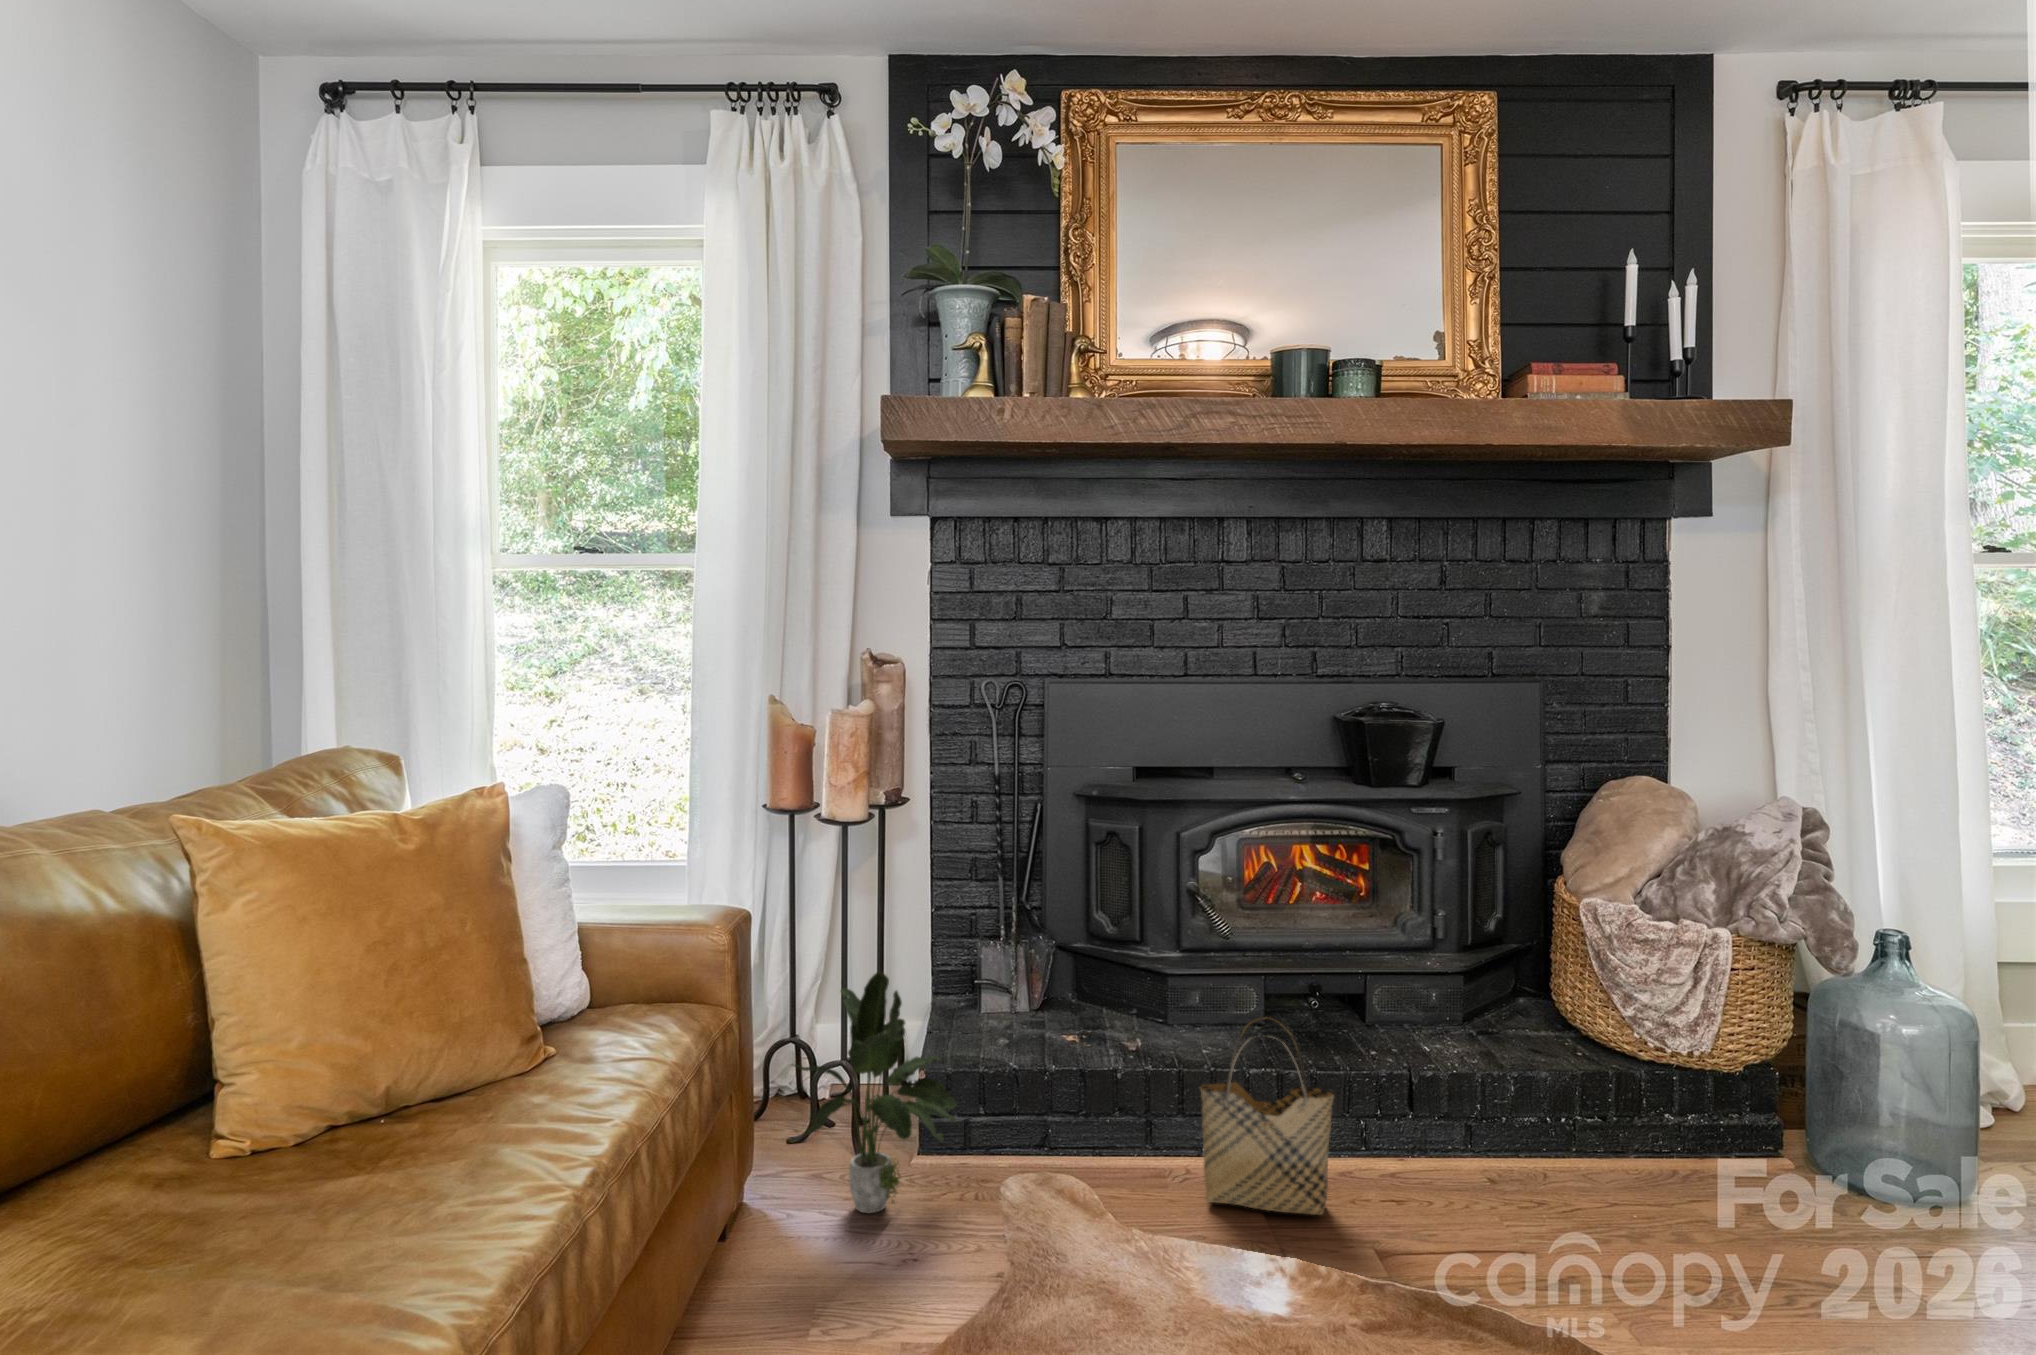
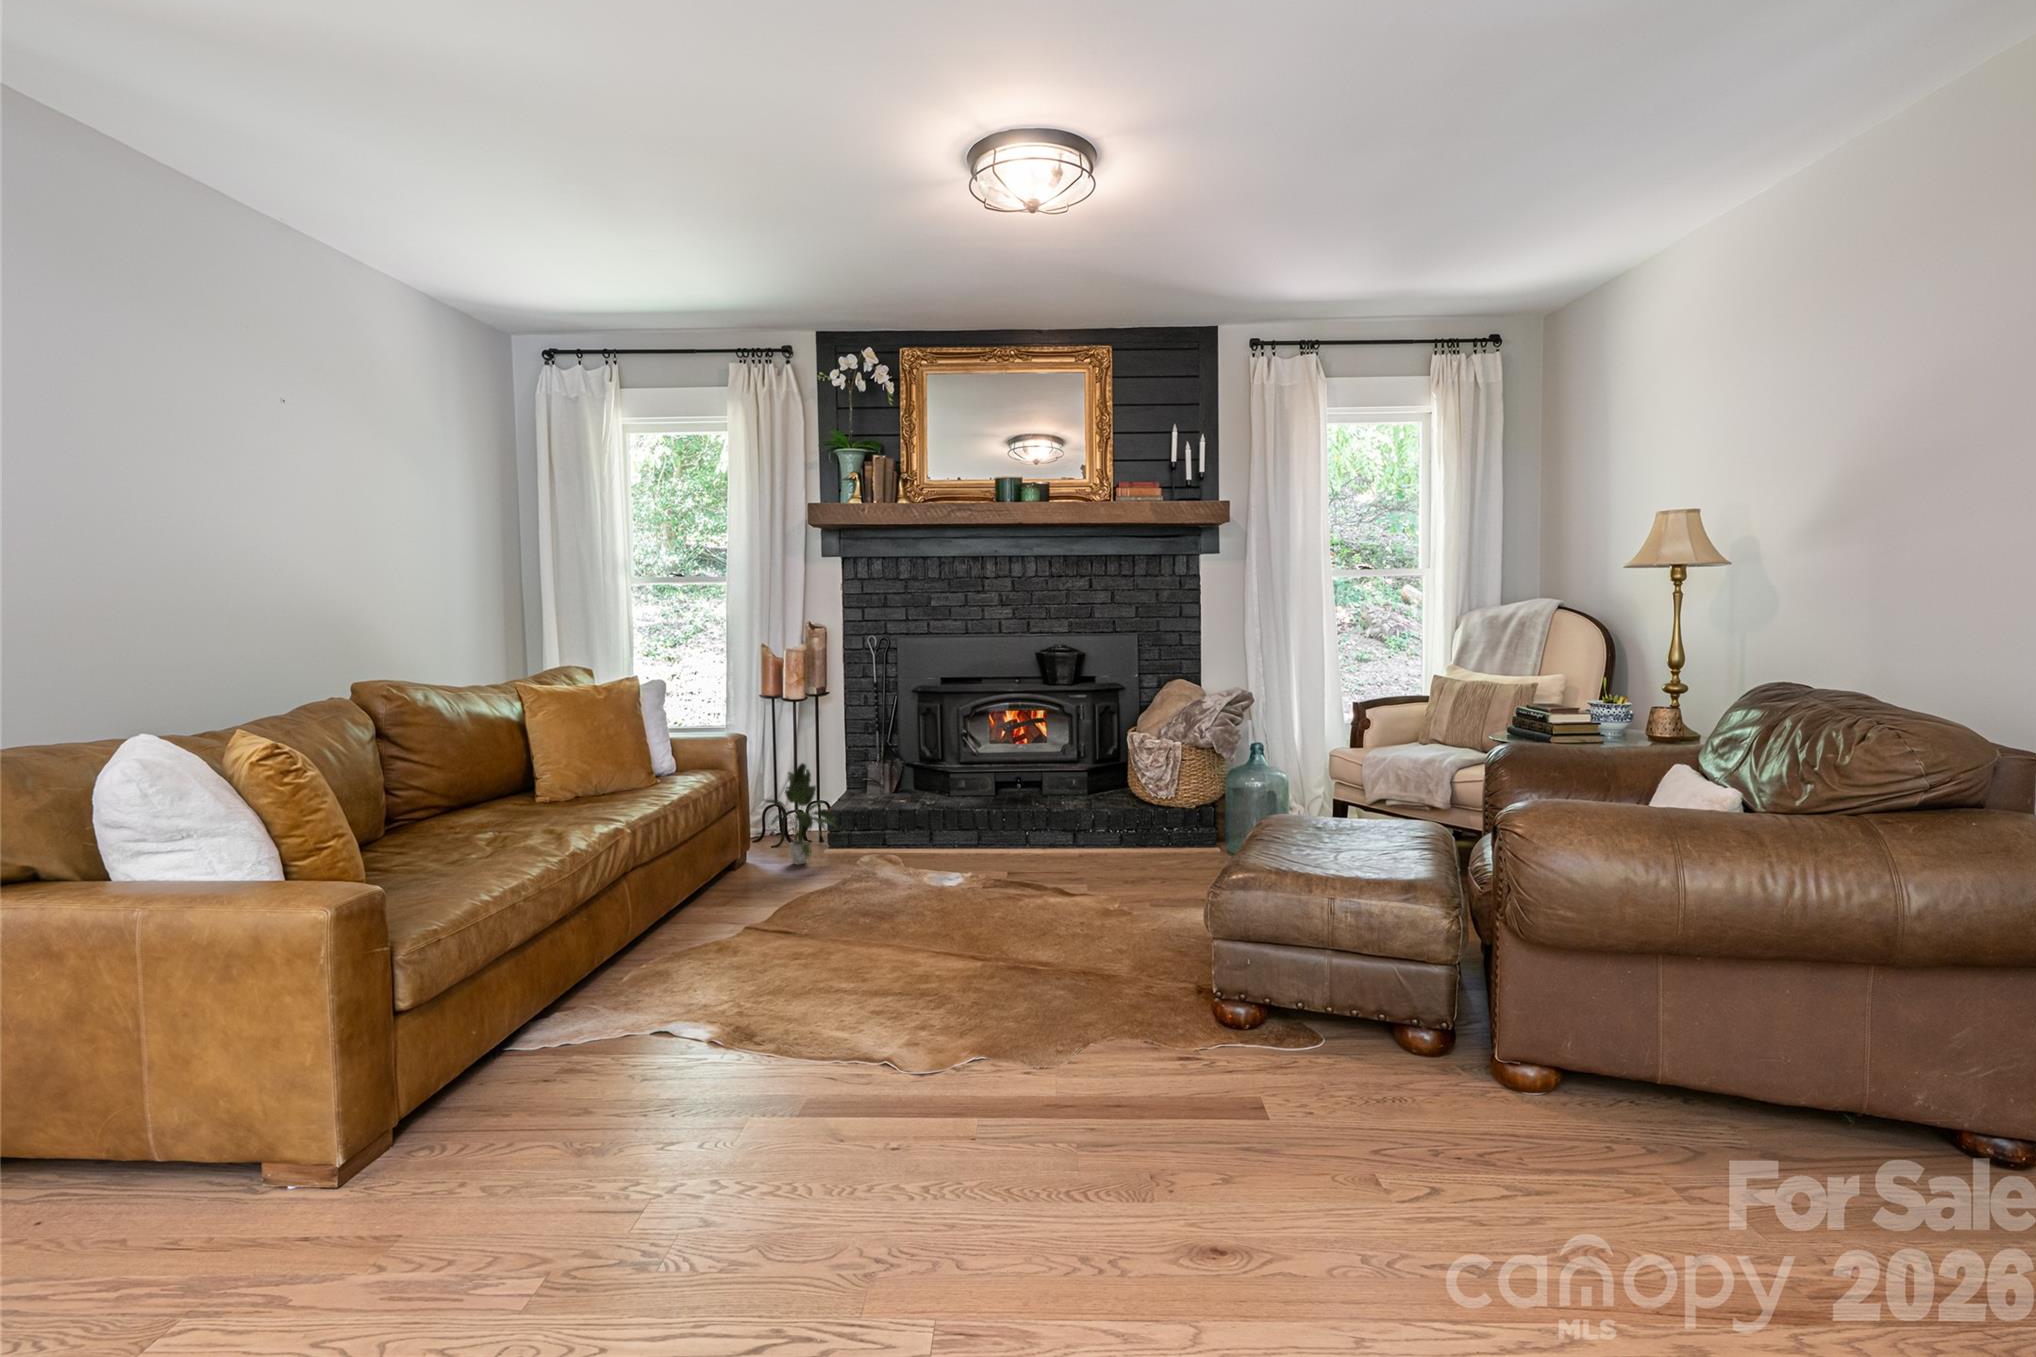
woven basket: present [1200,1017,1334,1215] -> none [941,782,997,862]

